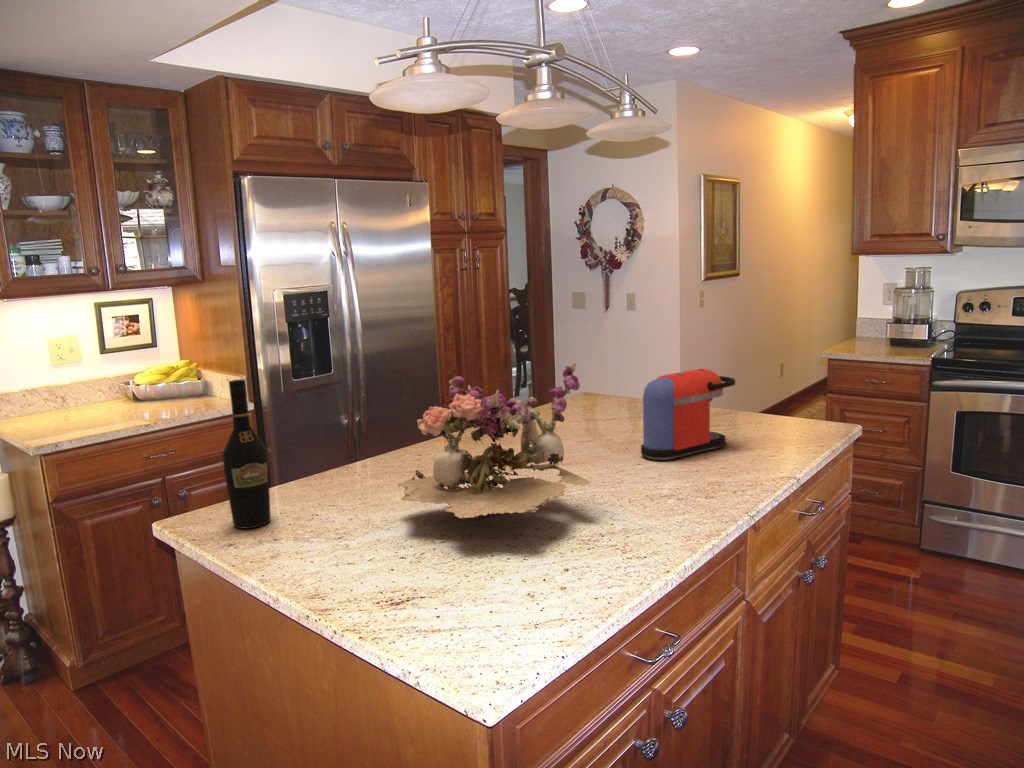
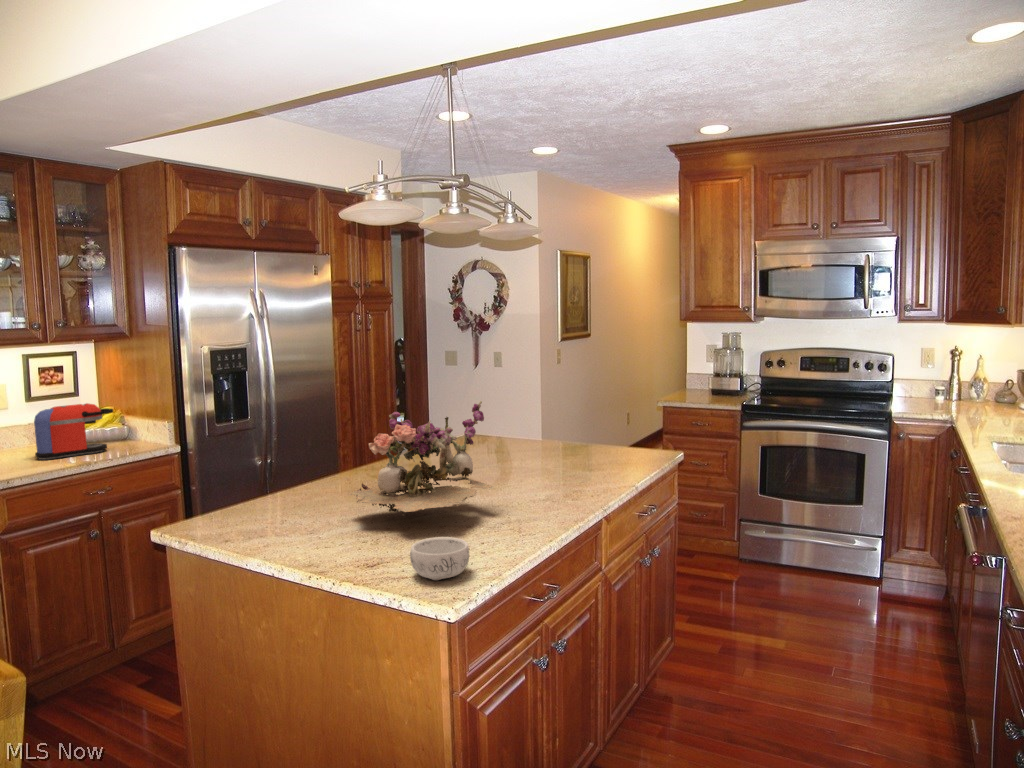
coffee maker: present [641,369,735,460] -> present [34,403,113,460]
wine bottle: present [223,380,271,528] -> none [212,416,247,531]
decorative bowl: none [447,566,535,636] -> present [410,537,469,580]

